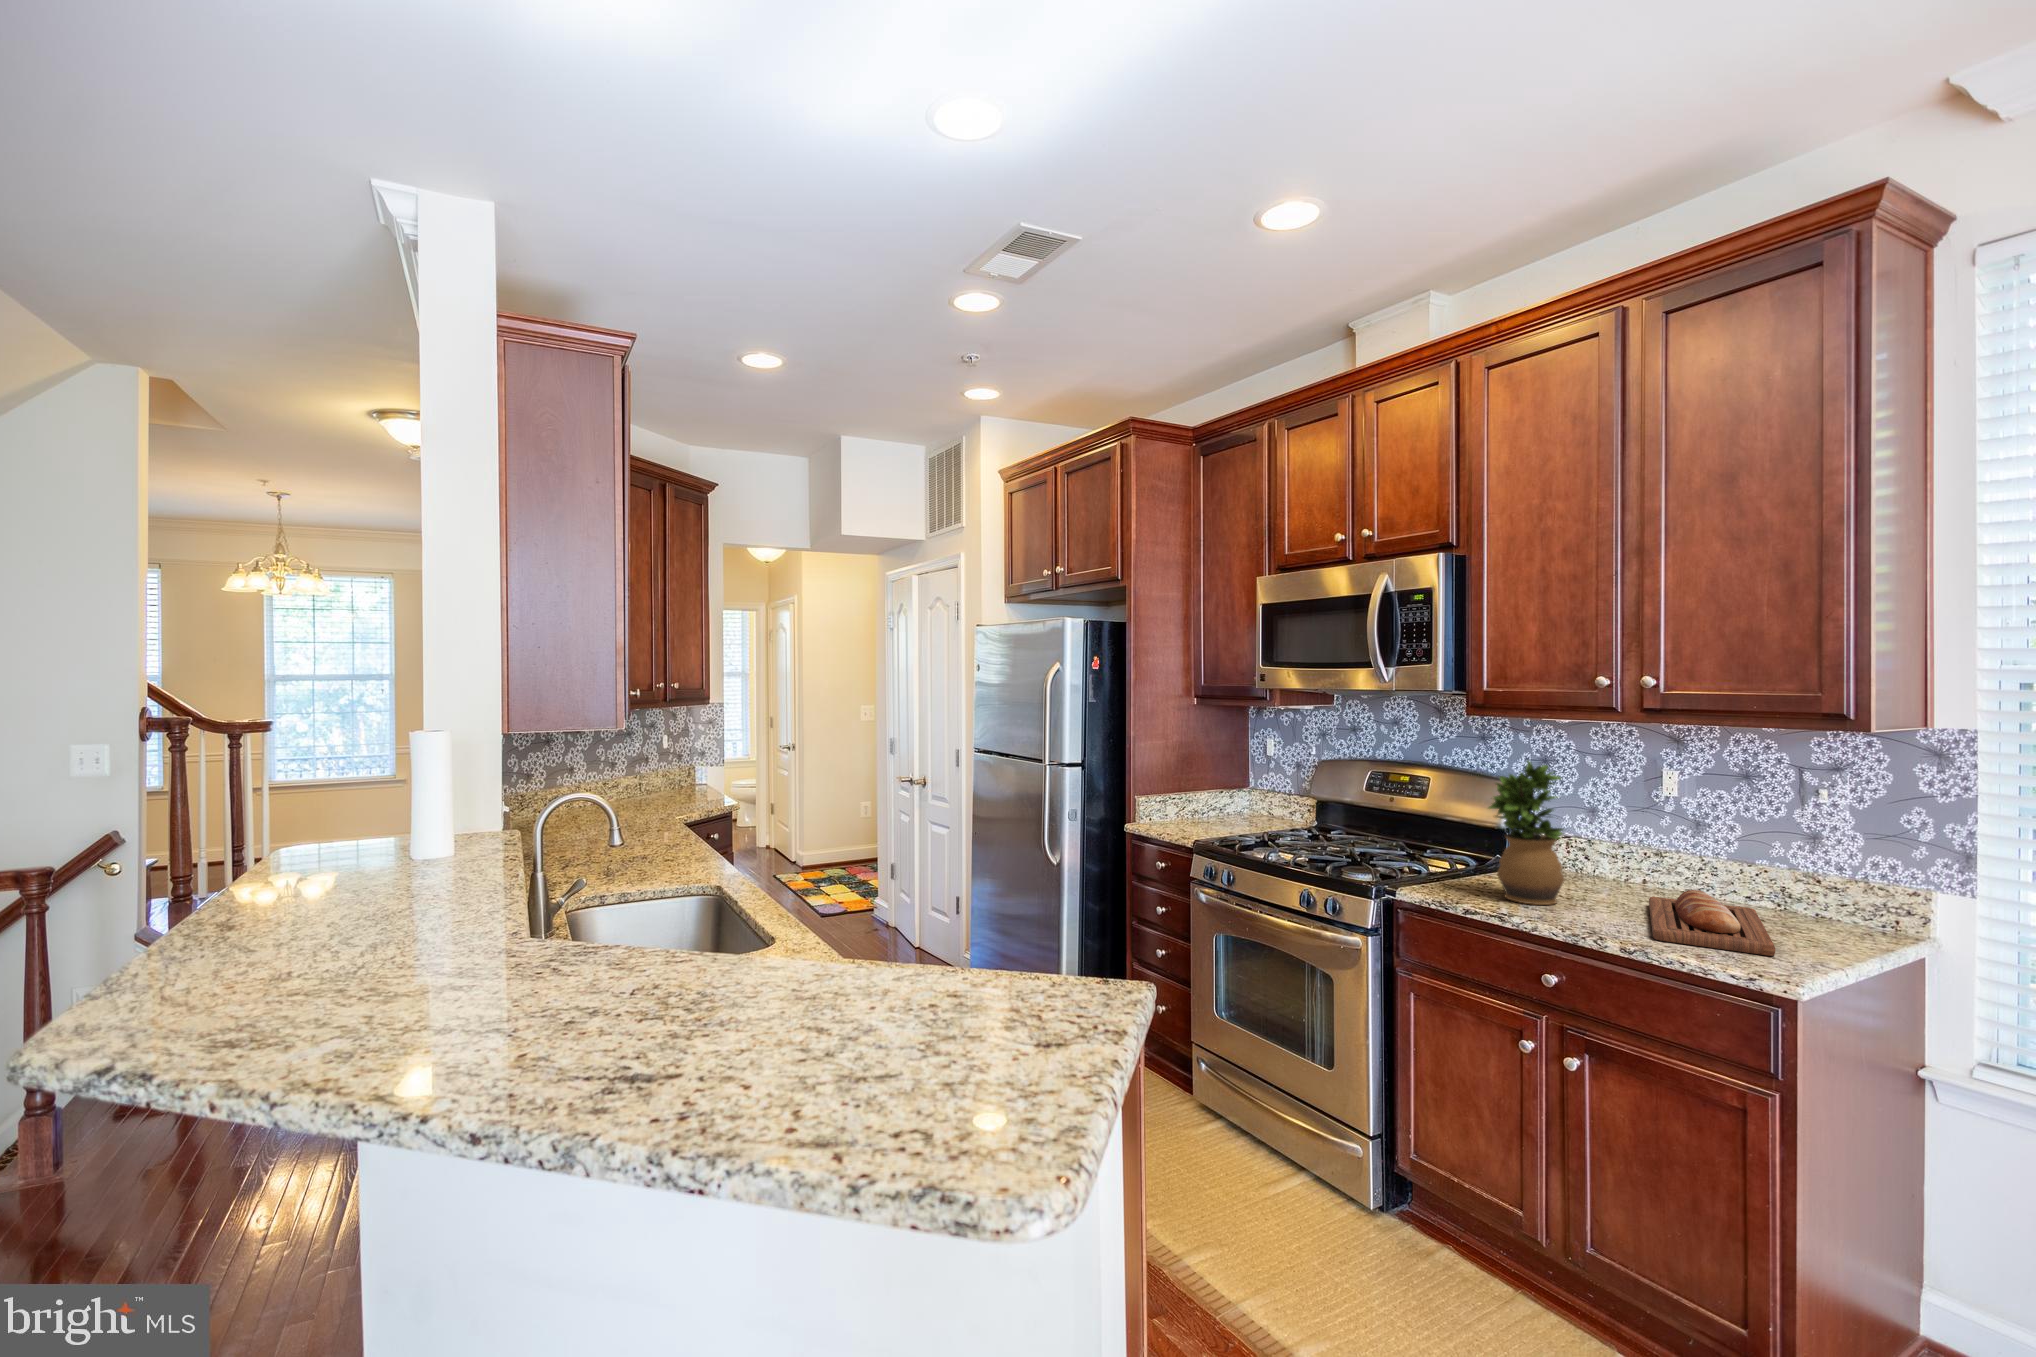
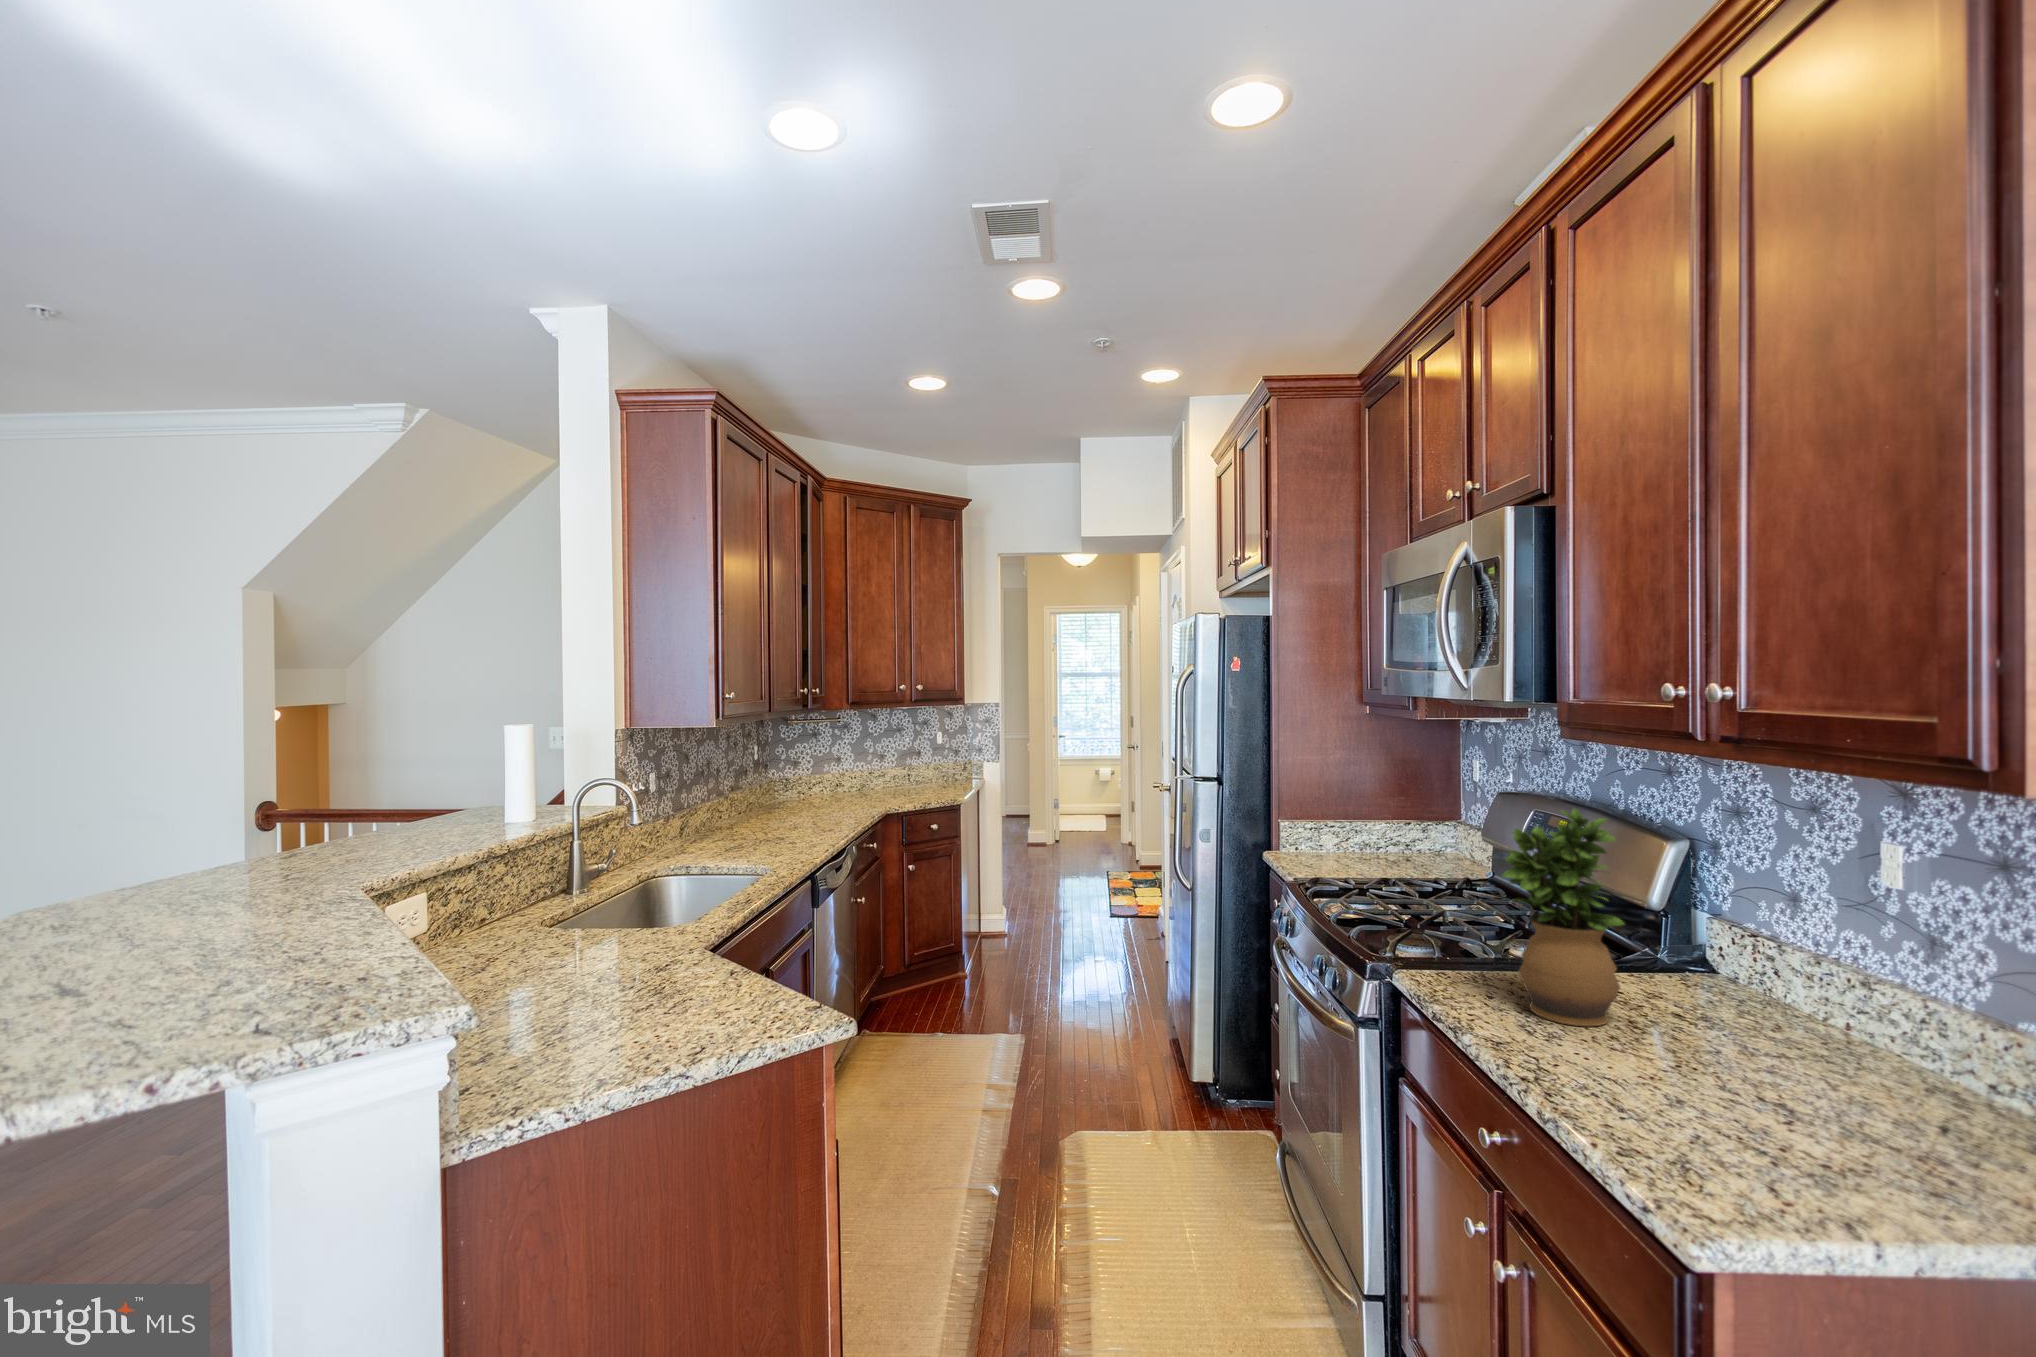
bread loaf: present [1649,890,1775,956] -> none [1626,1046,1947,1179]

